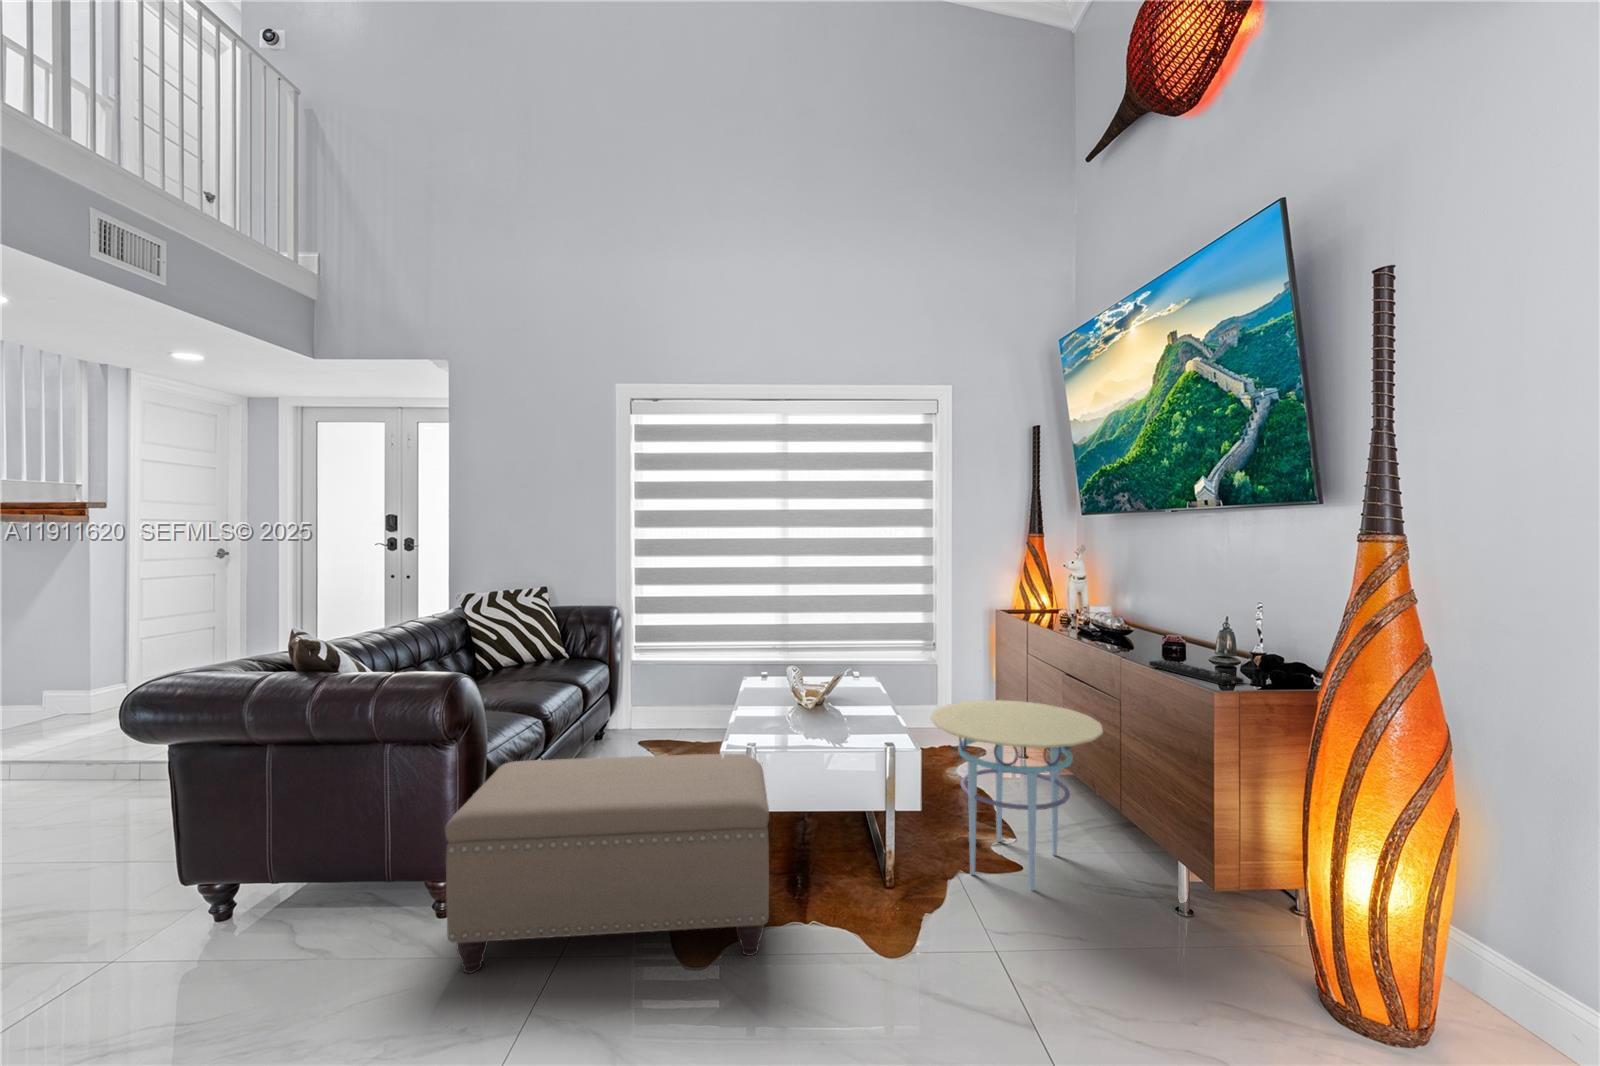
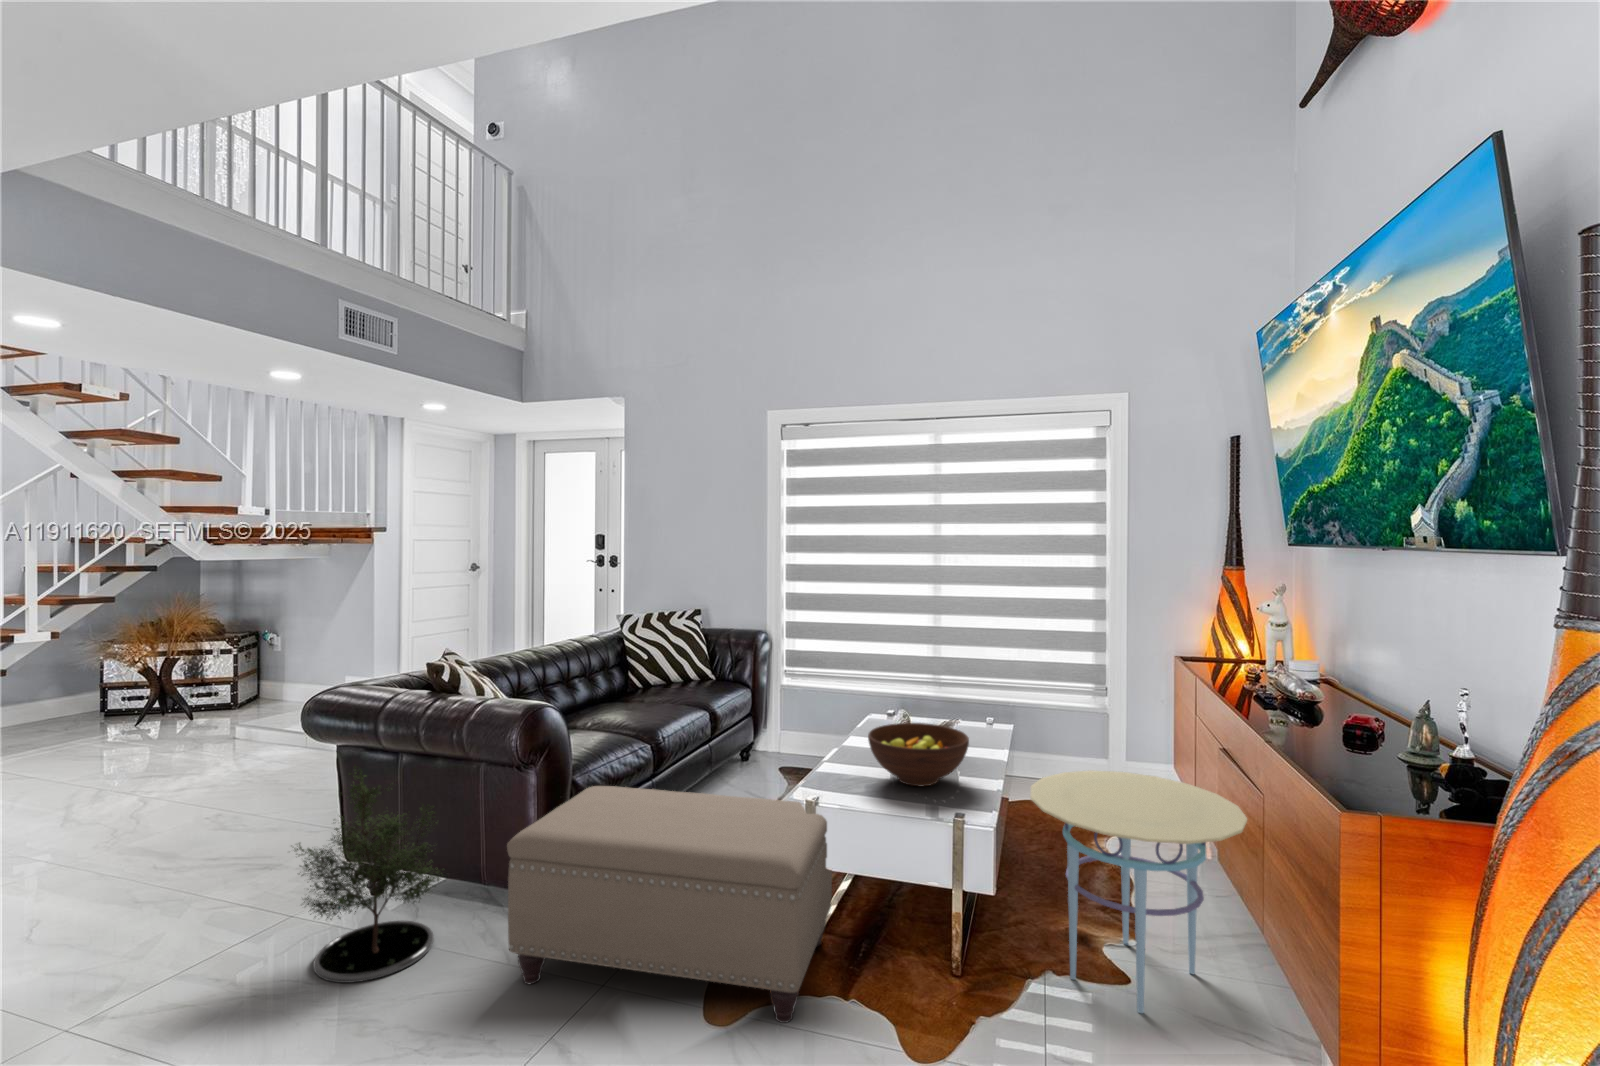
remote control: present [1149,660,1244,685] -> none [1312,746,1430,793]
fruit bowl: none [781,674,872,729] -> present [868,723,969,786]
potted tree: none [152,762,346,1018] -> present [295,766,442,983]

